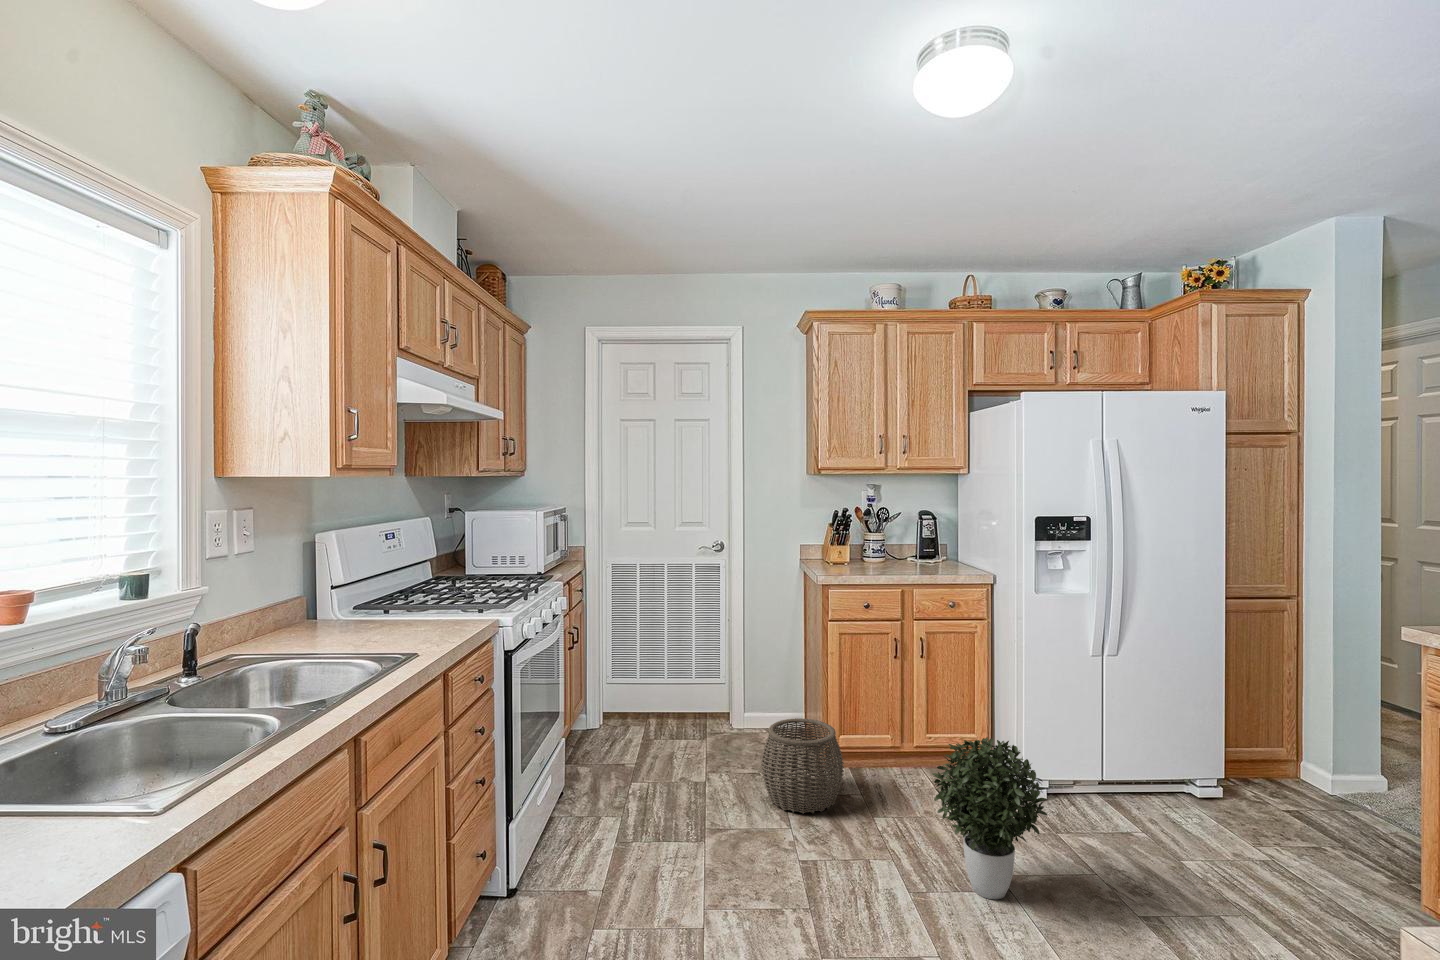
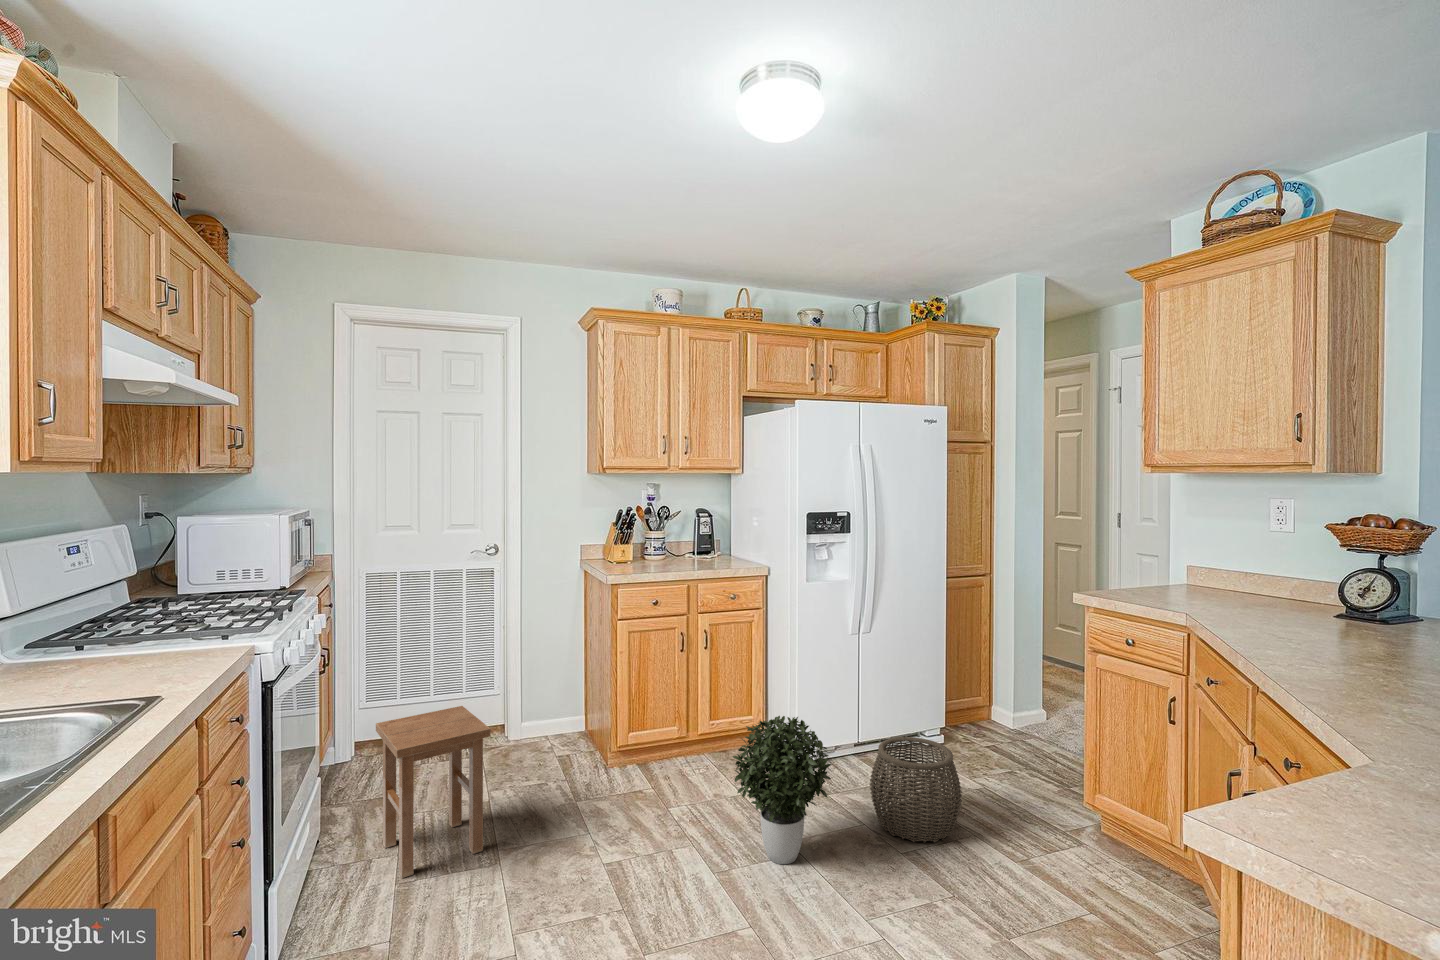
stool: none [605,690,698,837] -> present [376,706,491,878]
woven basket: present [761,718,844,814] -> present [870,737,962,843]

